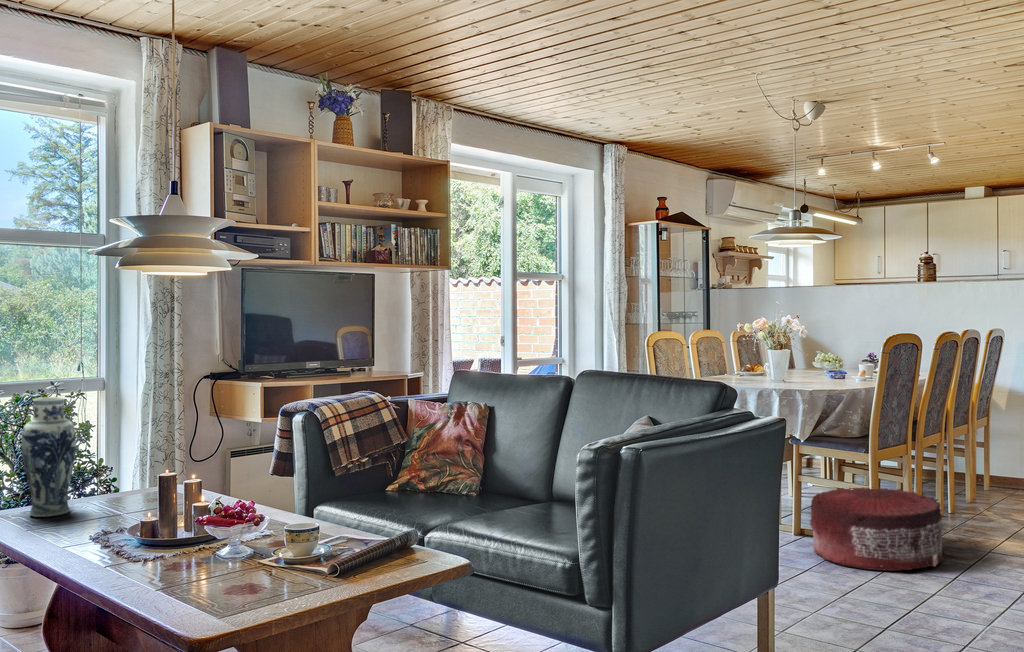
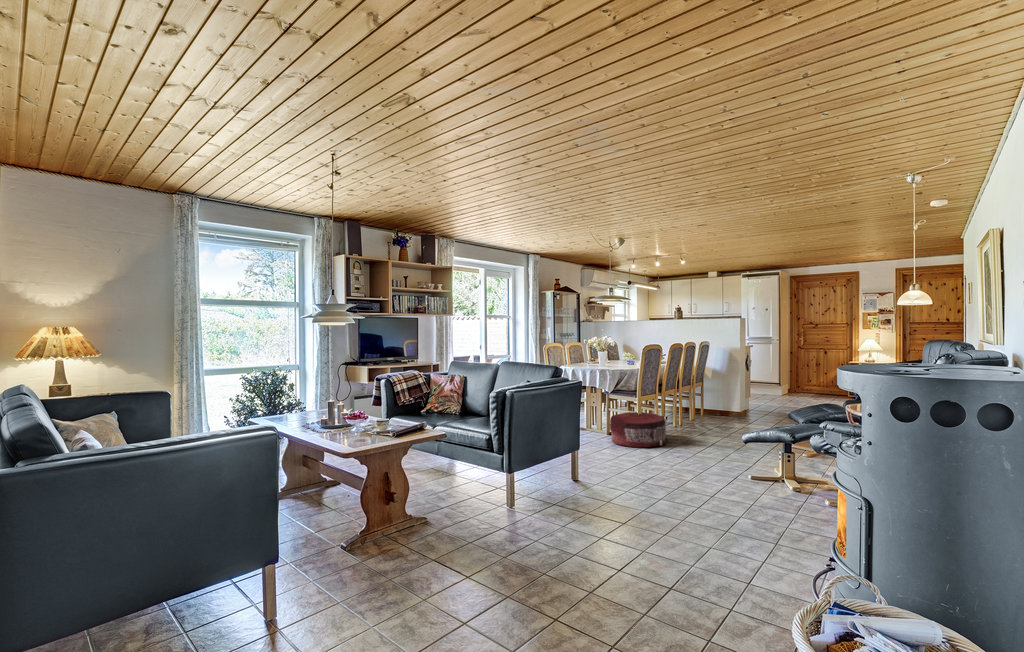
vase: present [22,397,76,517] -> none [271,373,292,421]

